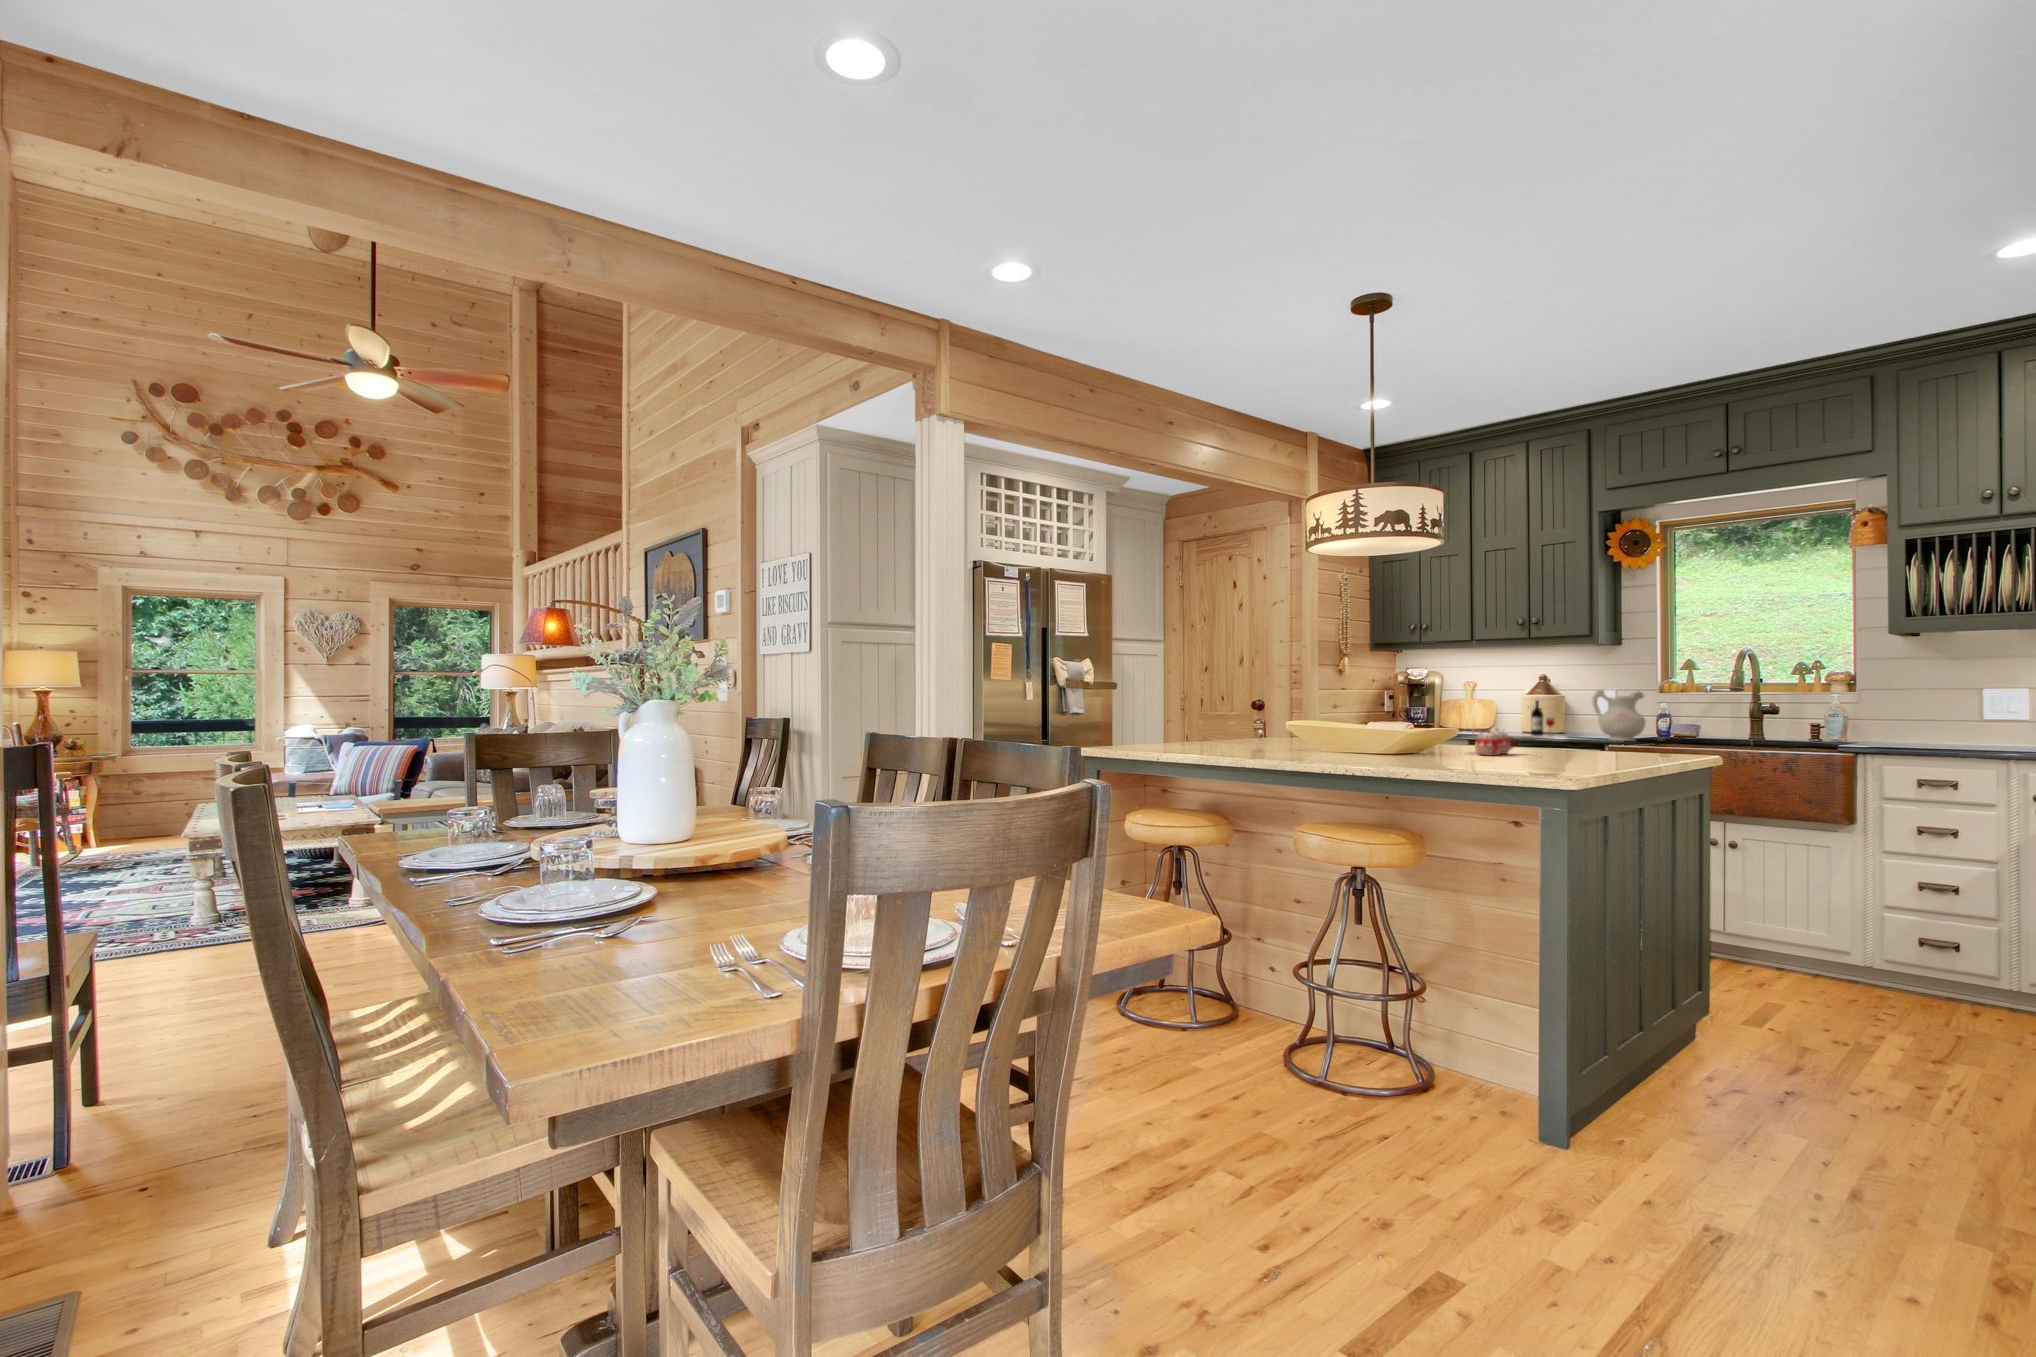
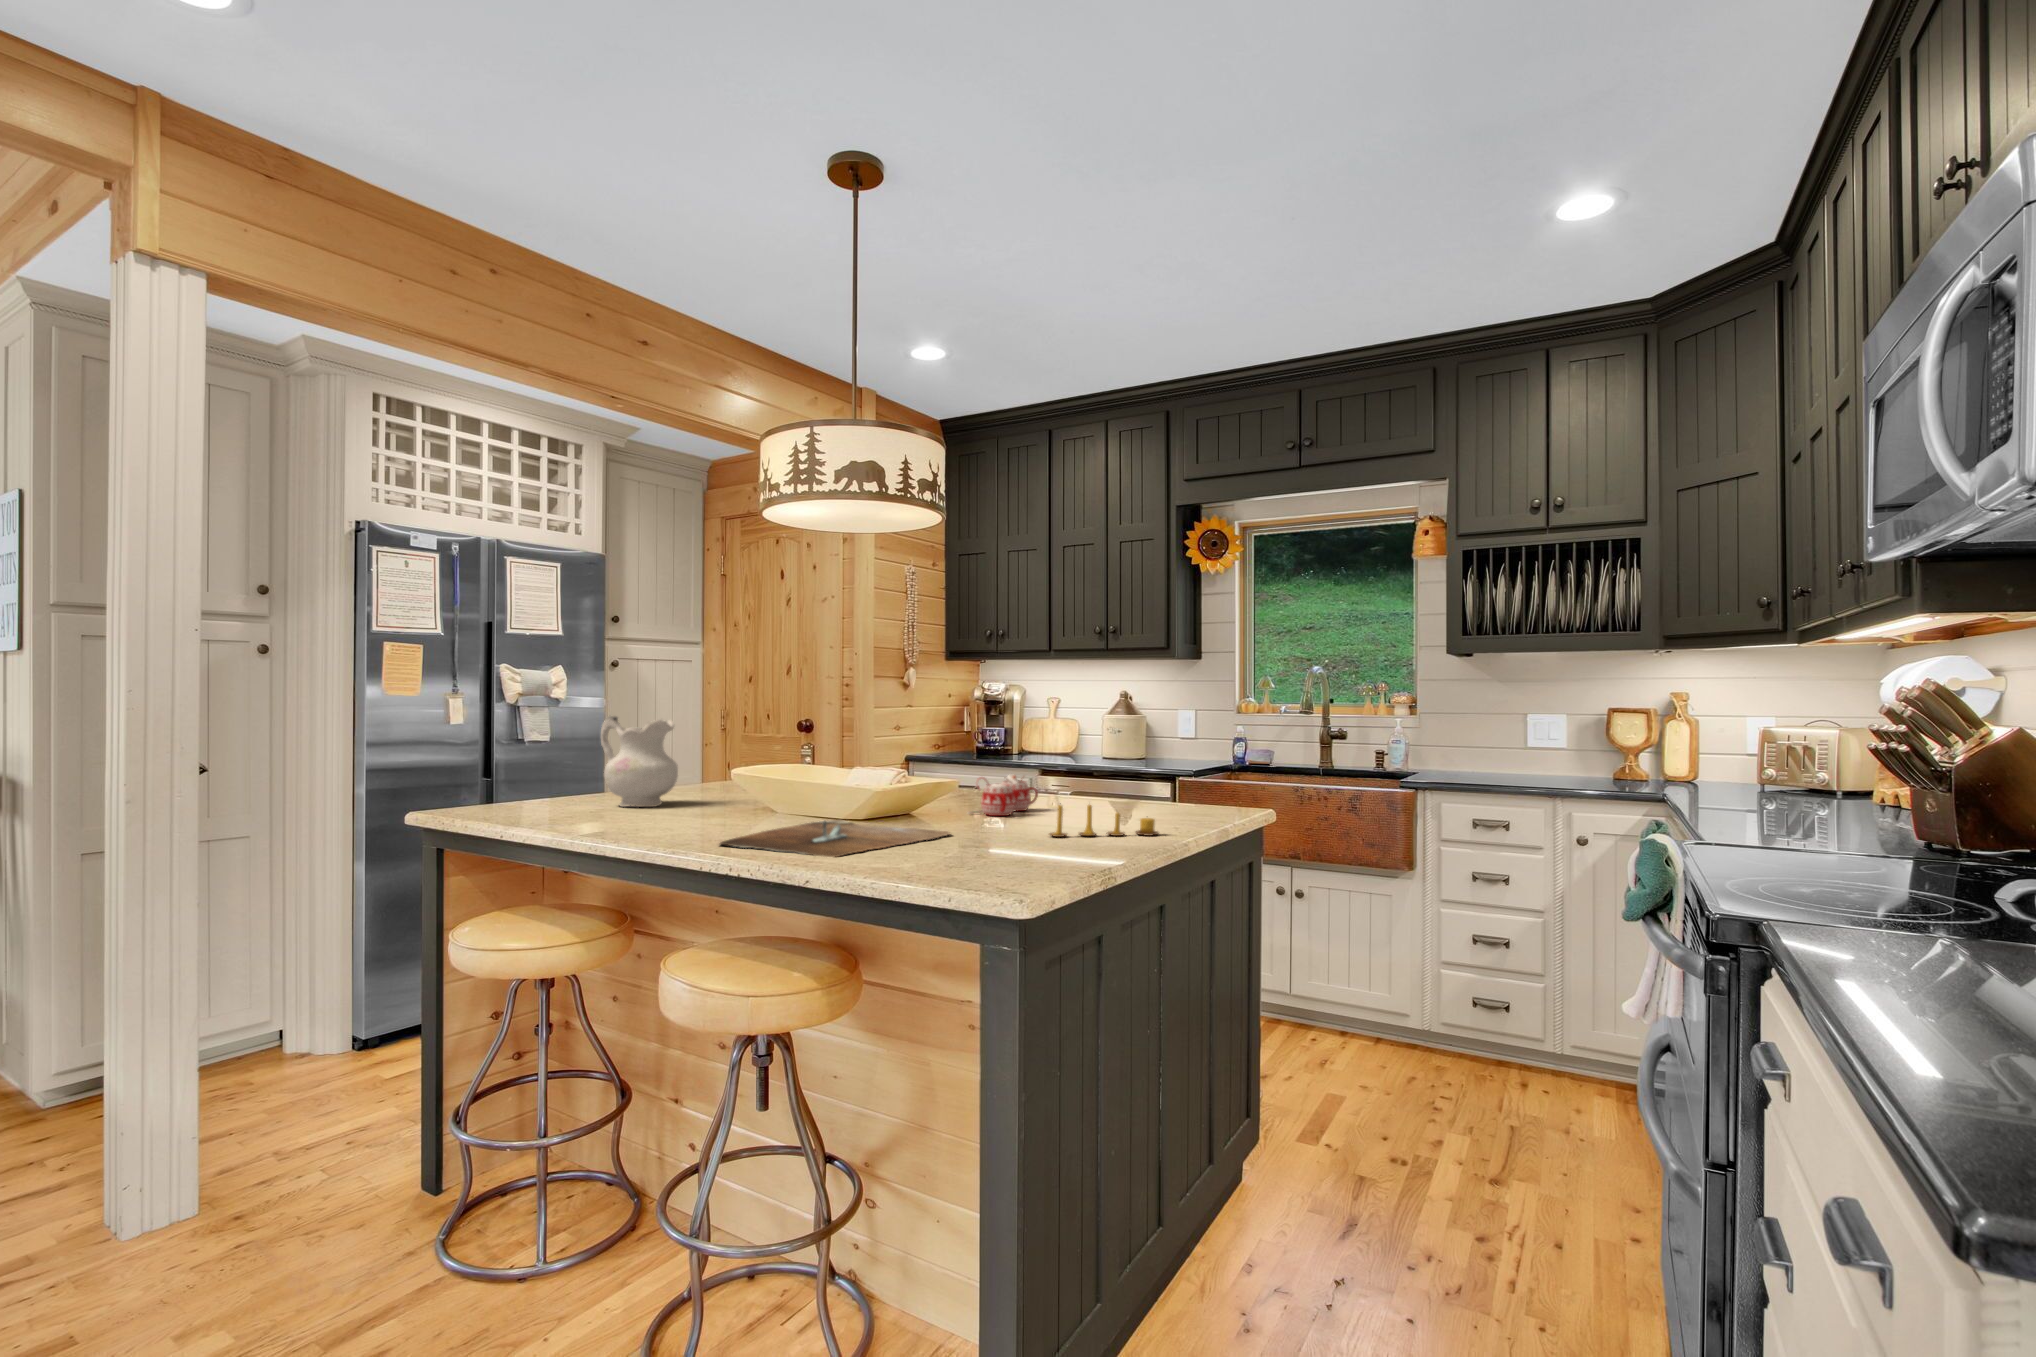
ceramic pitcher: present [1592,690,1645,741] -> present [601,716,678,807]
wine bottle: present [1508,700,1567,738] -> none [1077,720,1151,765]
candle: none [1546,739,1633,763] -> present [1050,805,1158,837]
cutting board: none [1323,747,1474,766] -> present [720,820,950,857]

